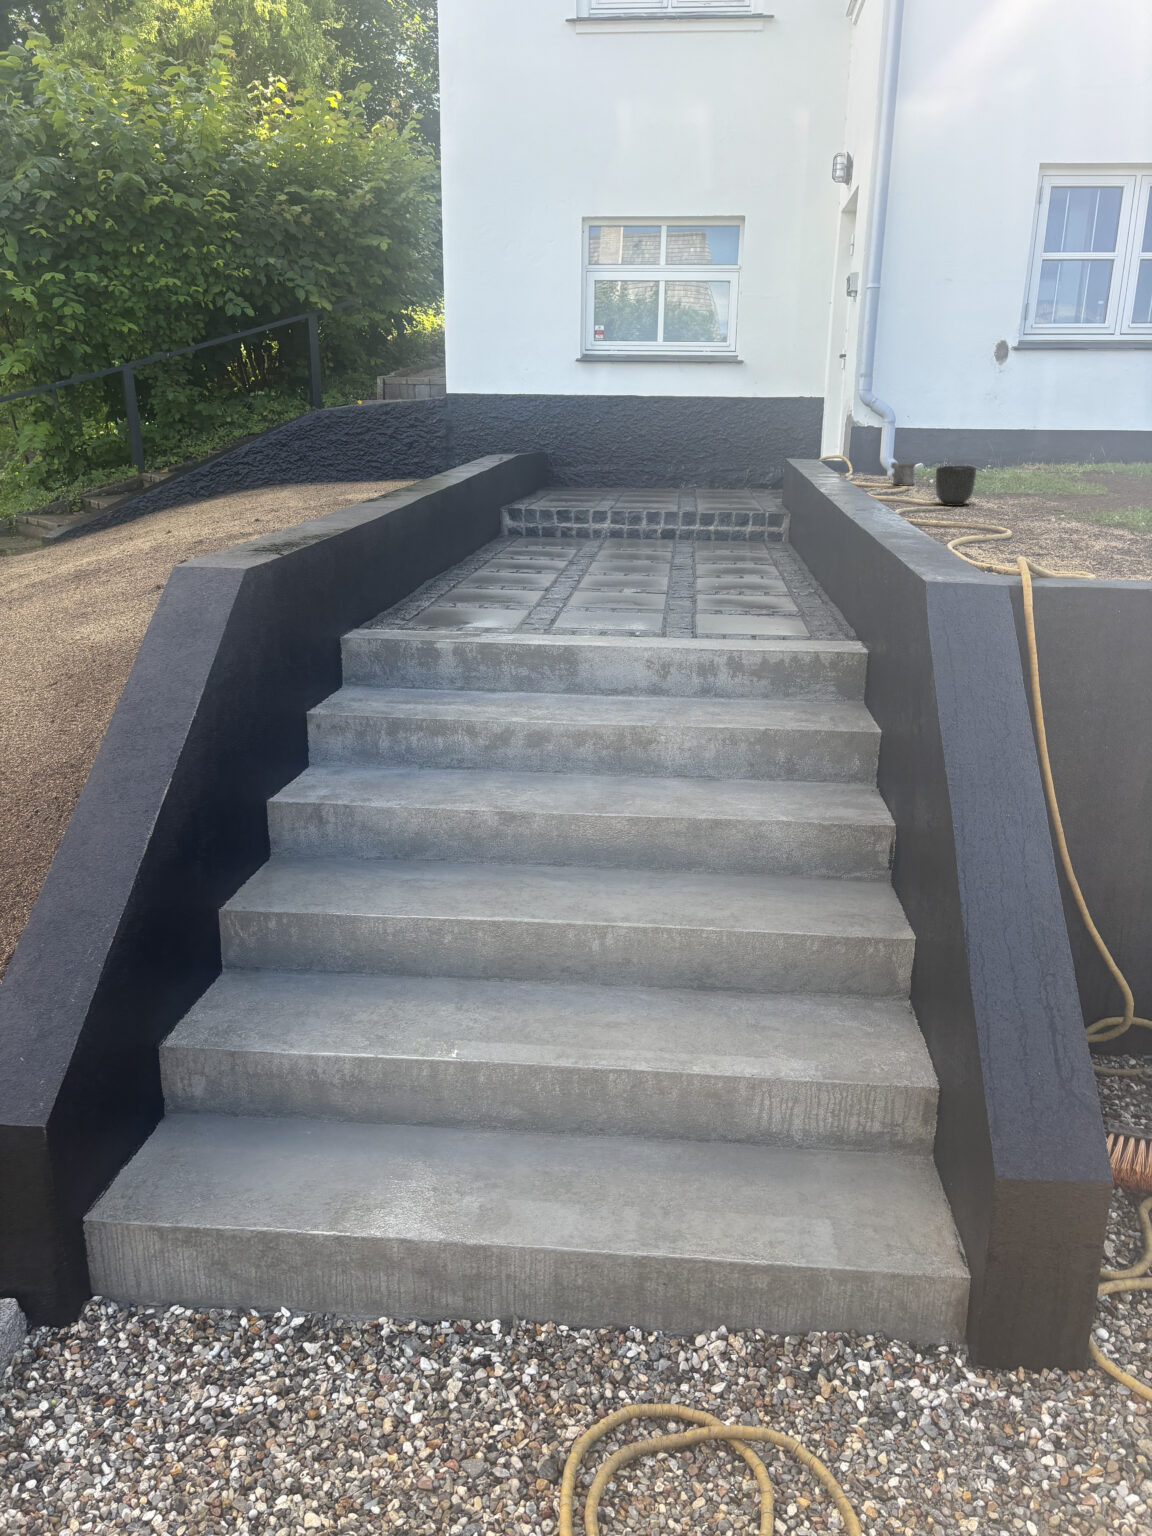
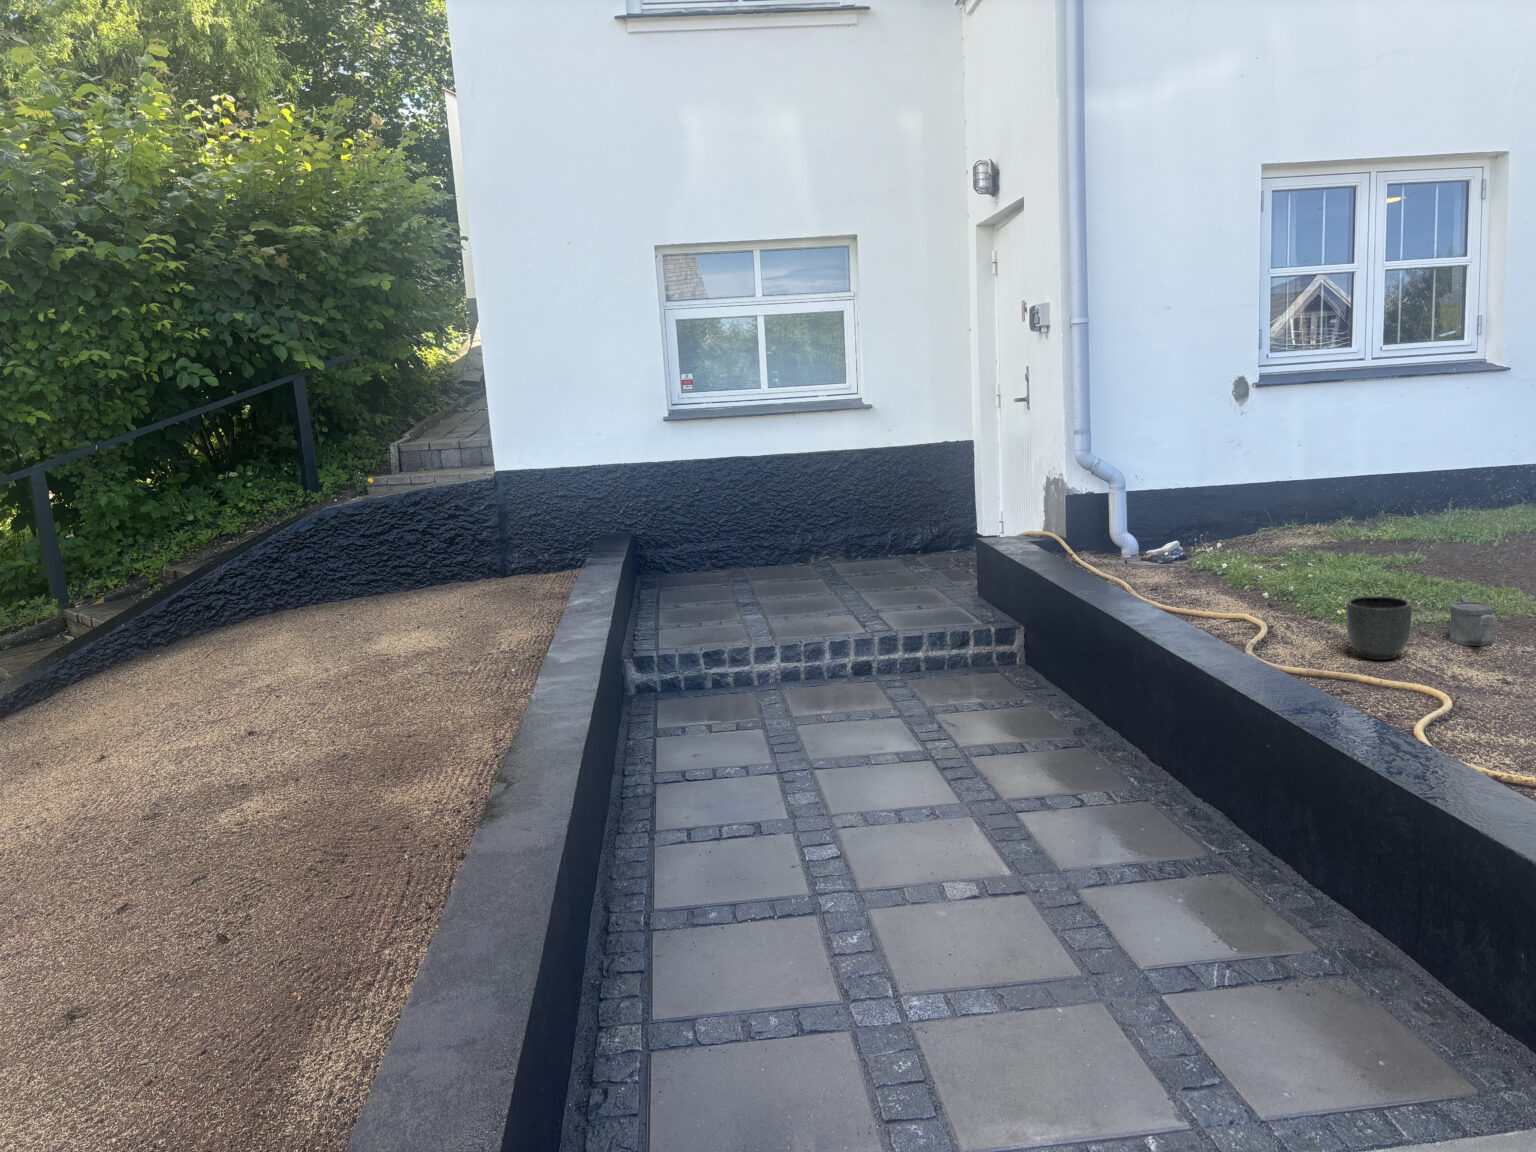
watering can: present [891,462,915,486] -> present [1449,598,1496,646]

